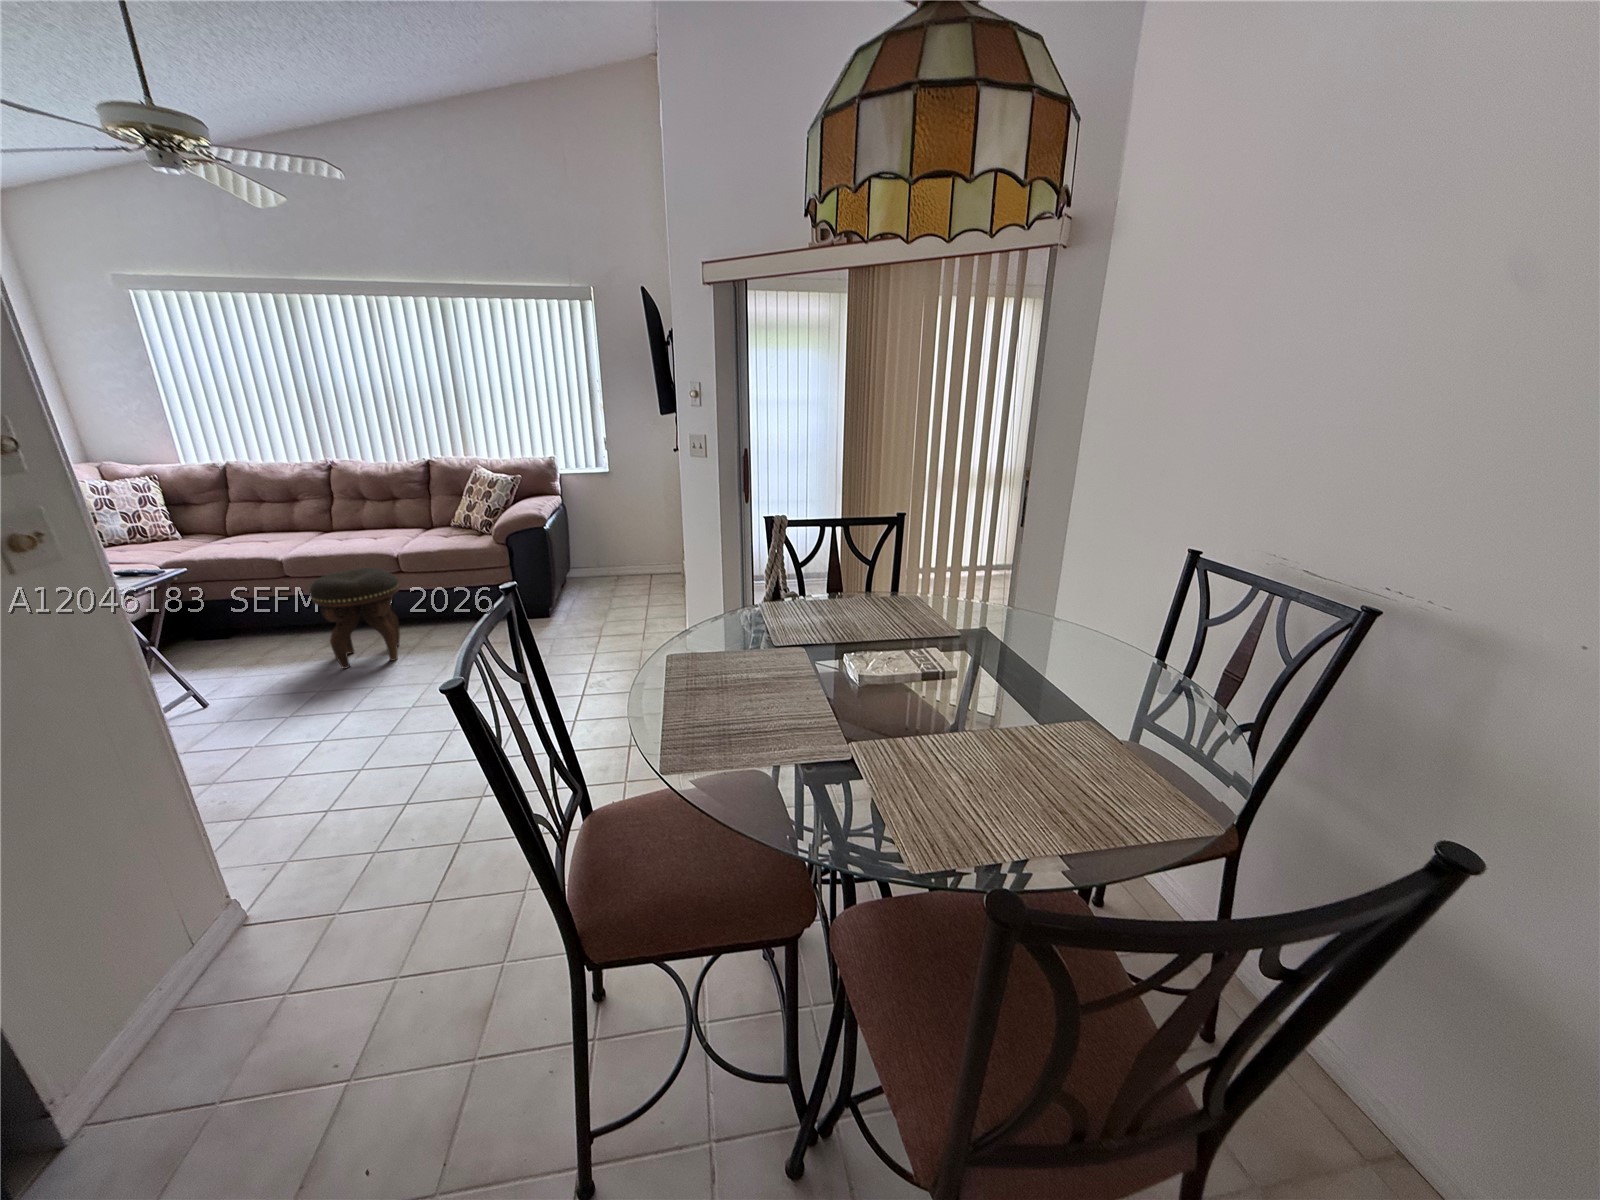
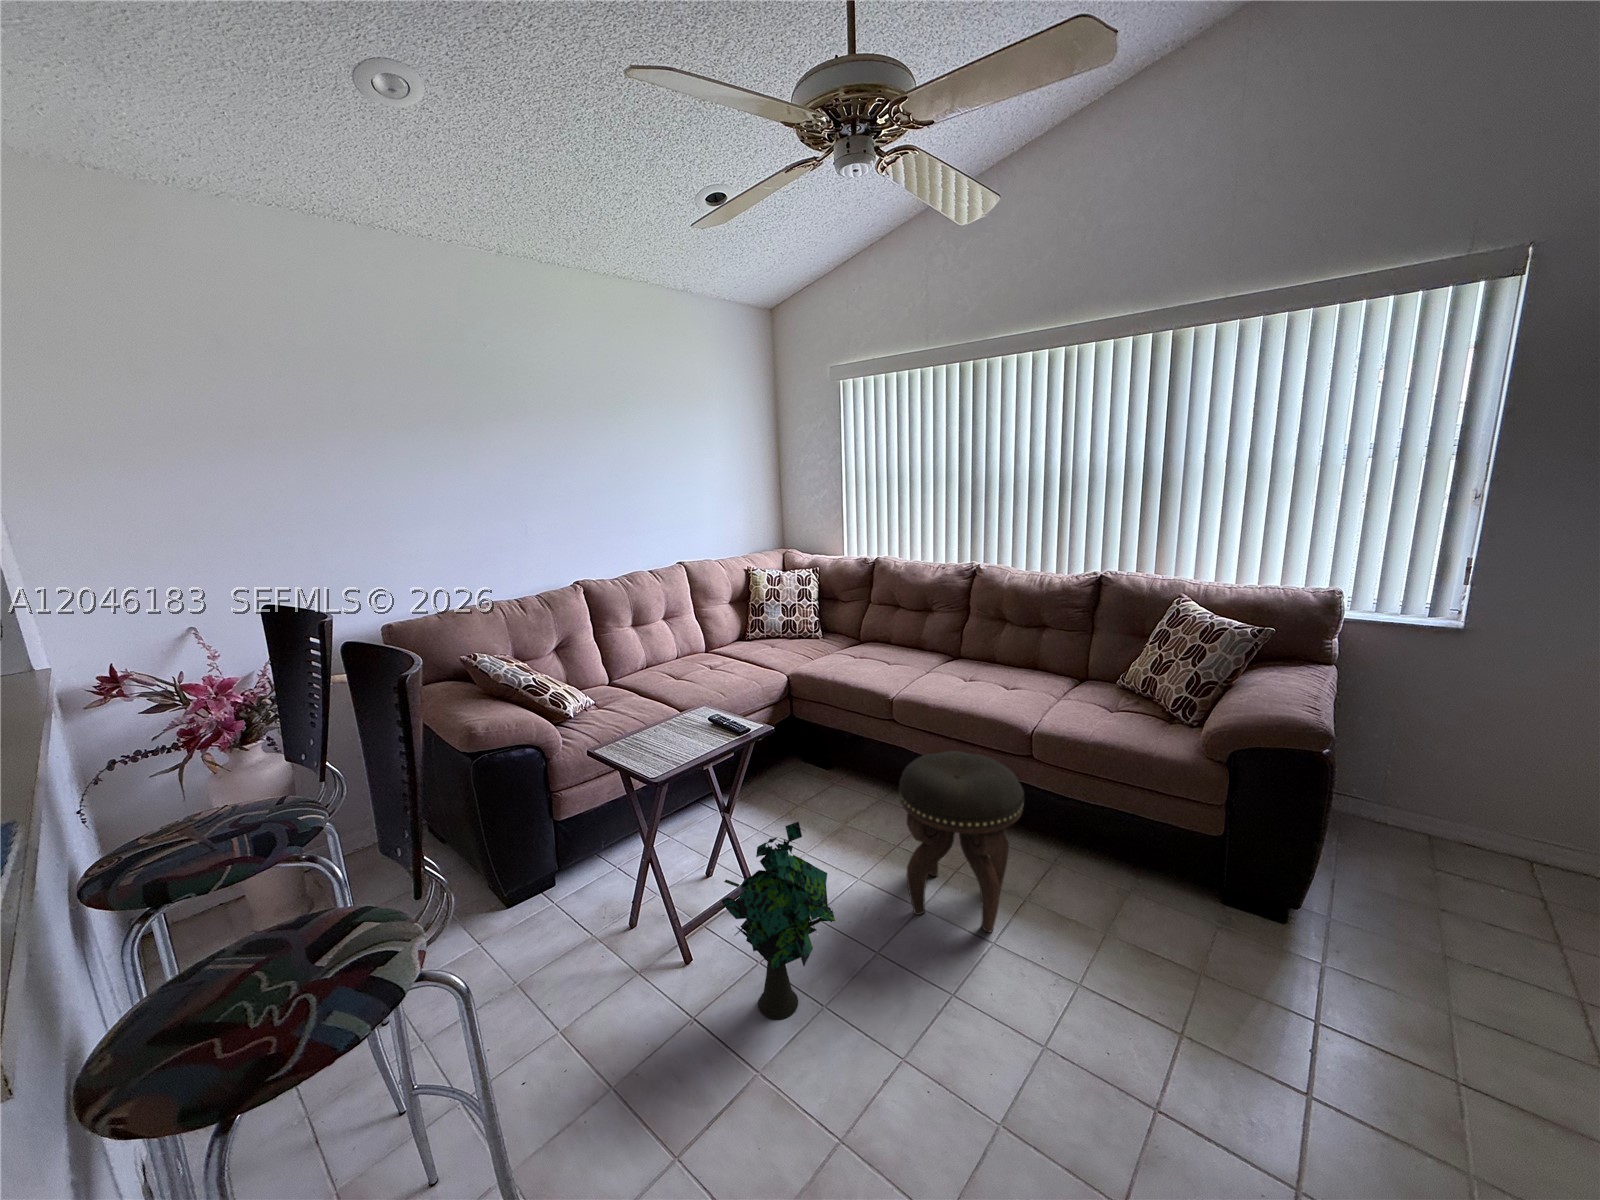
decorative plant: none [191,606,289,728] -> present [714,822,835,1020]

